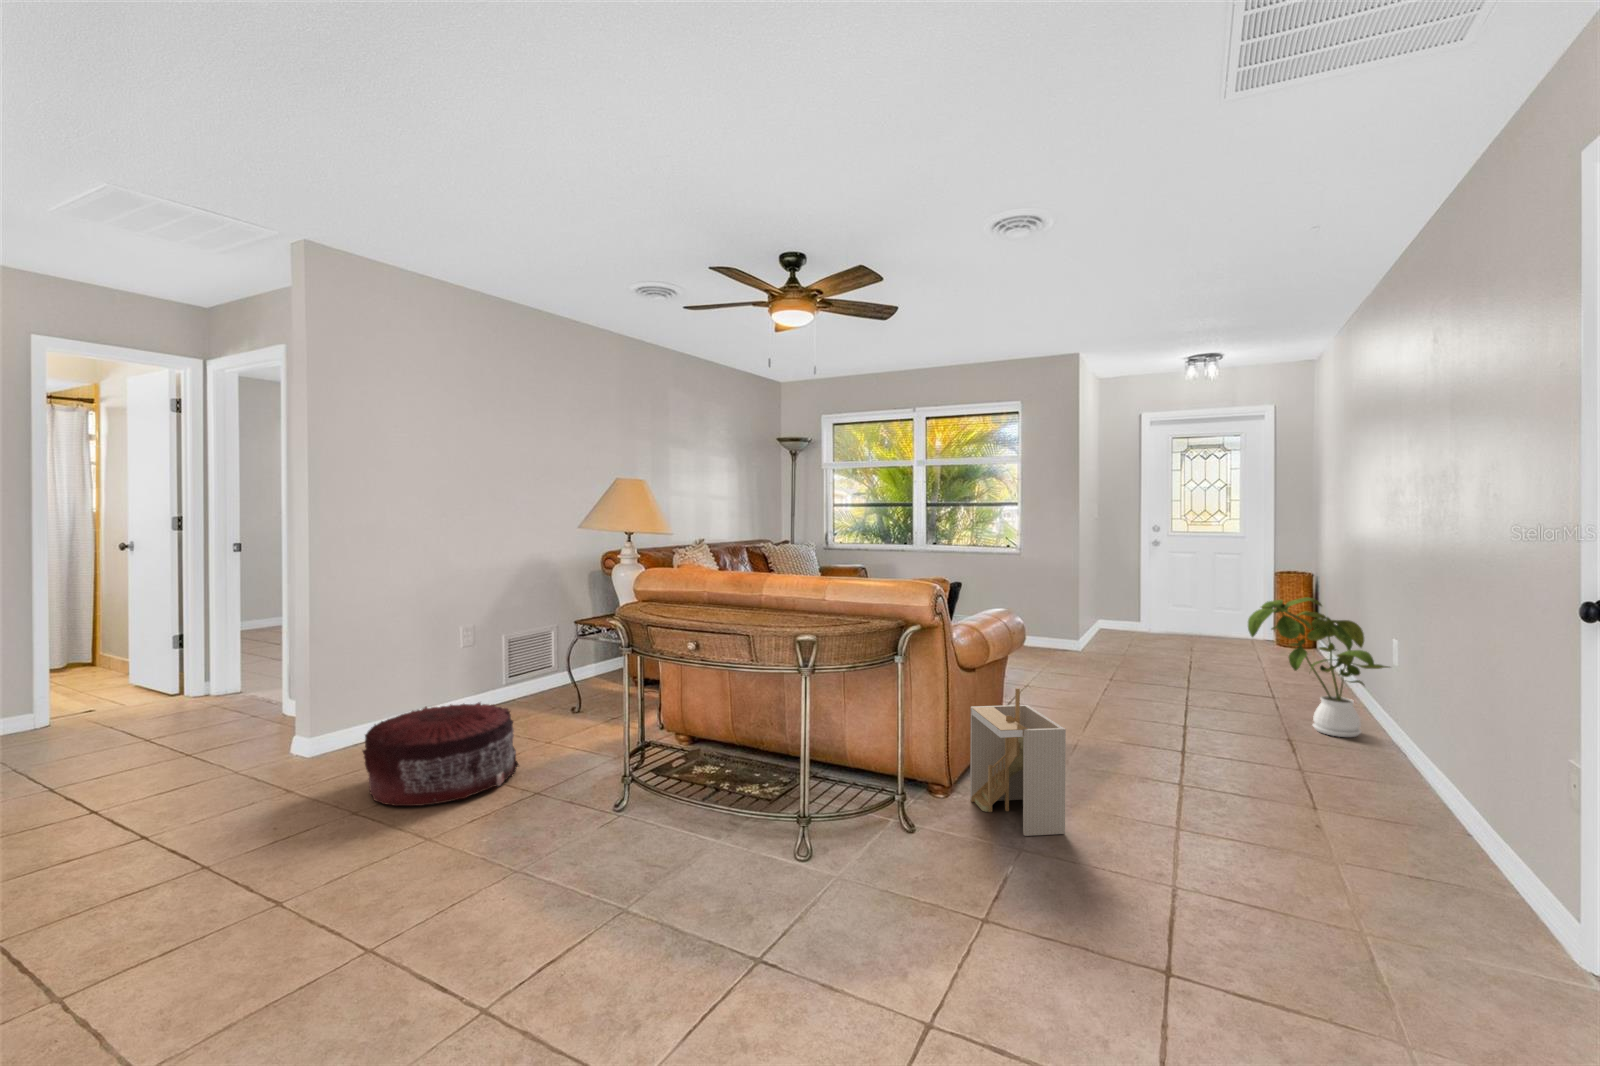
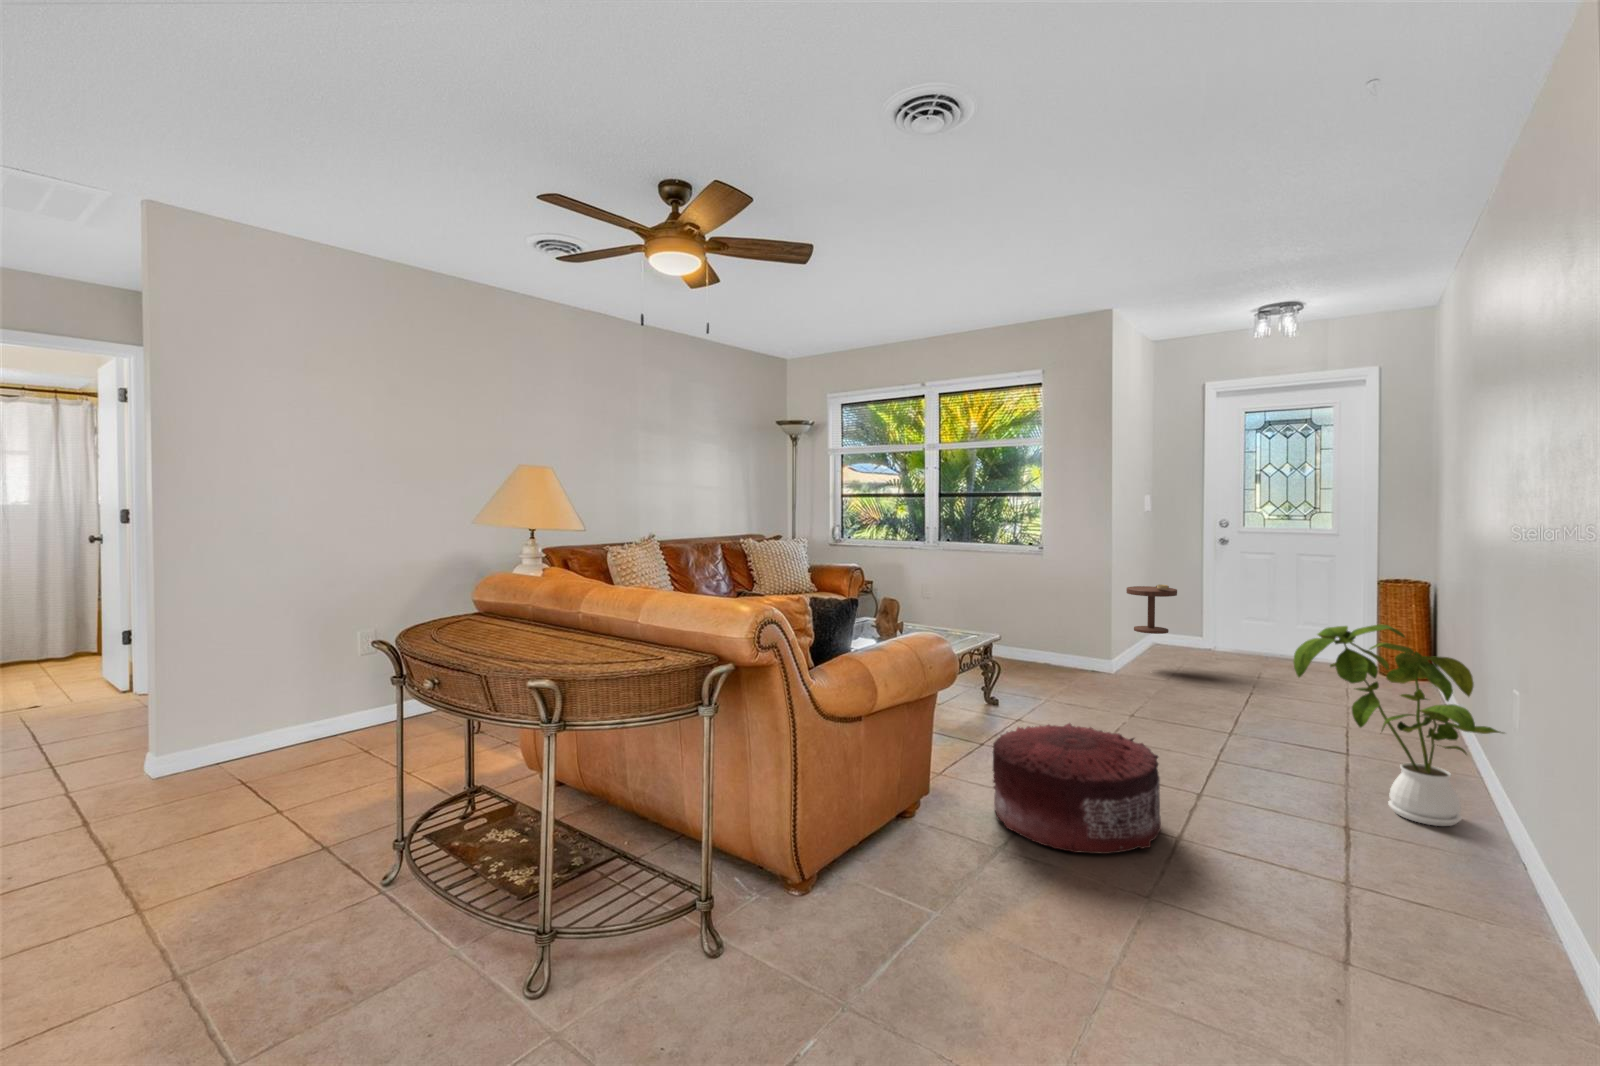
side table: none [1089,578,1129,650] -> present [1126,585,1177,634]
storage bin: present [970,688,1066,836] -> none [831,758,929,979]
pouf: present [363,702,519,806] -> present [993,723,1161,854]

